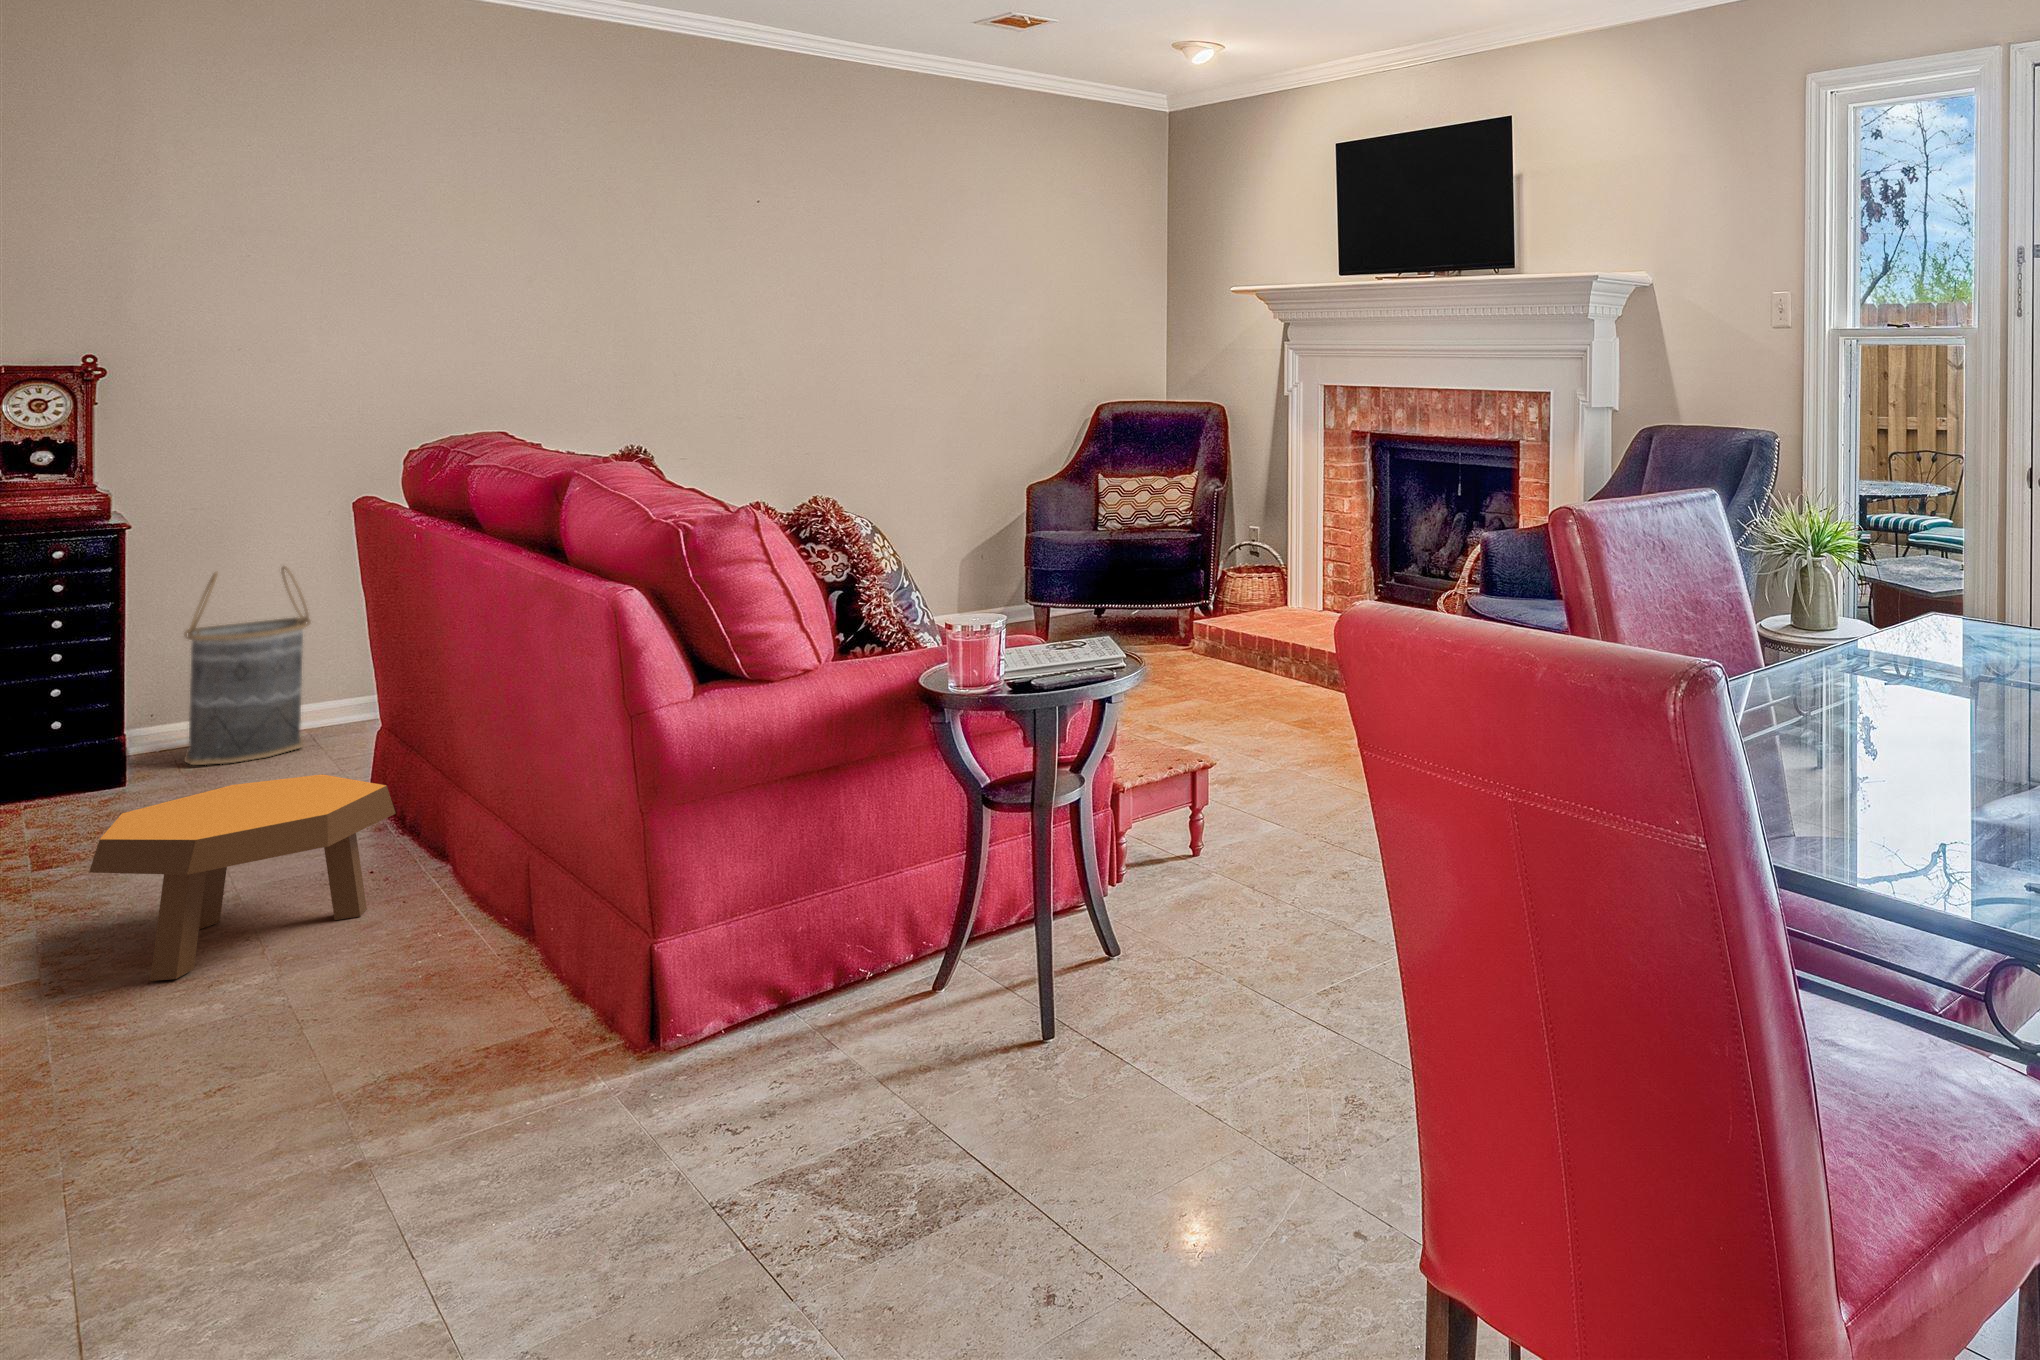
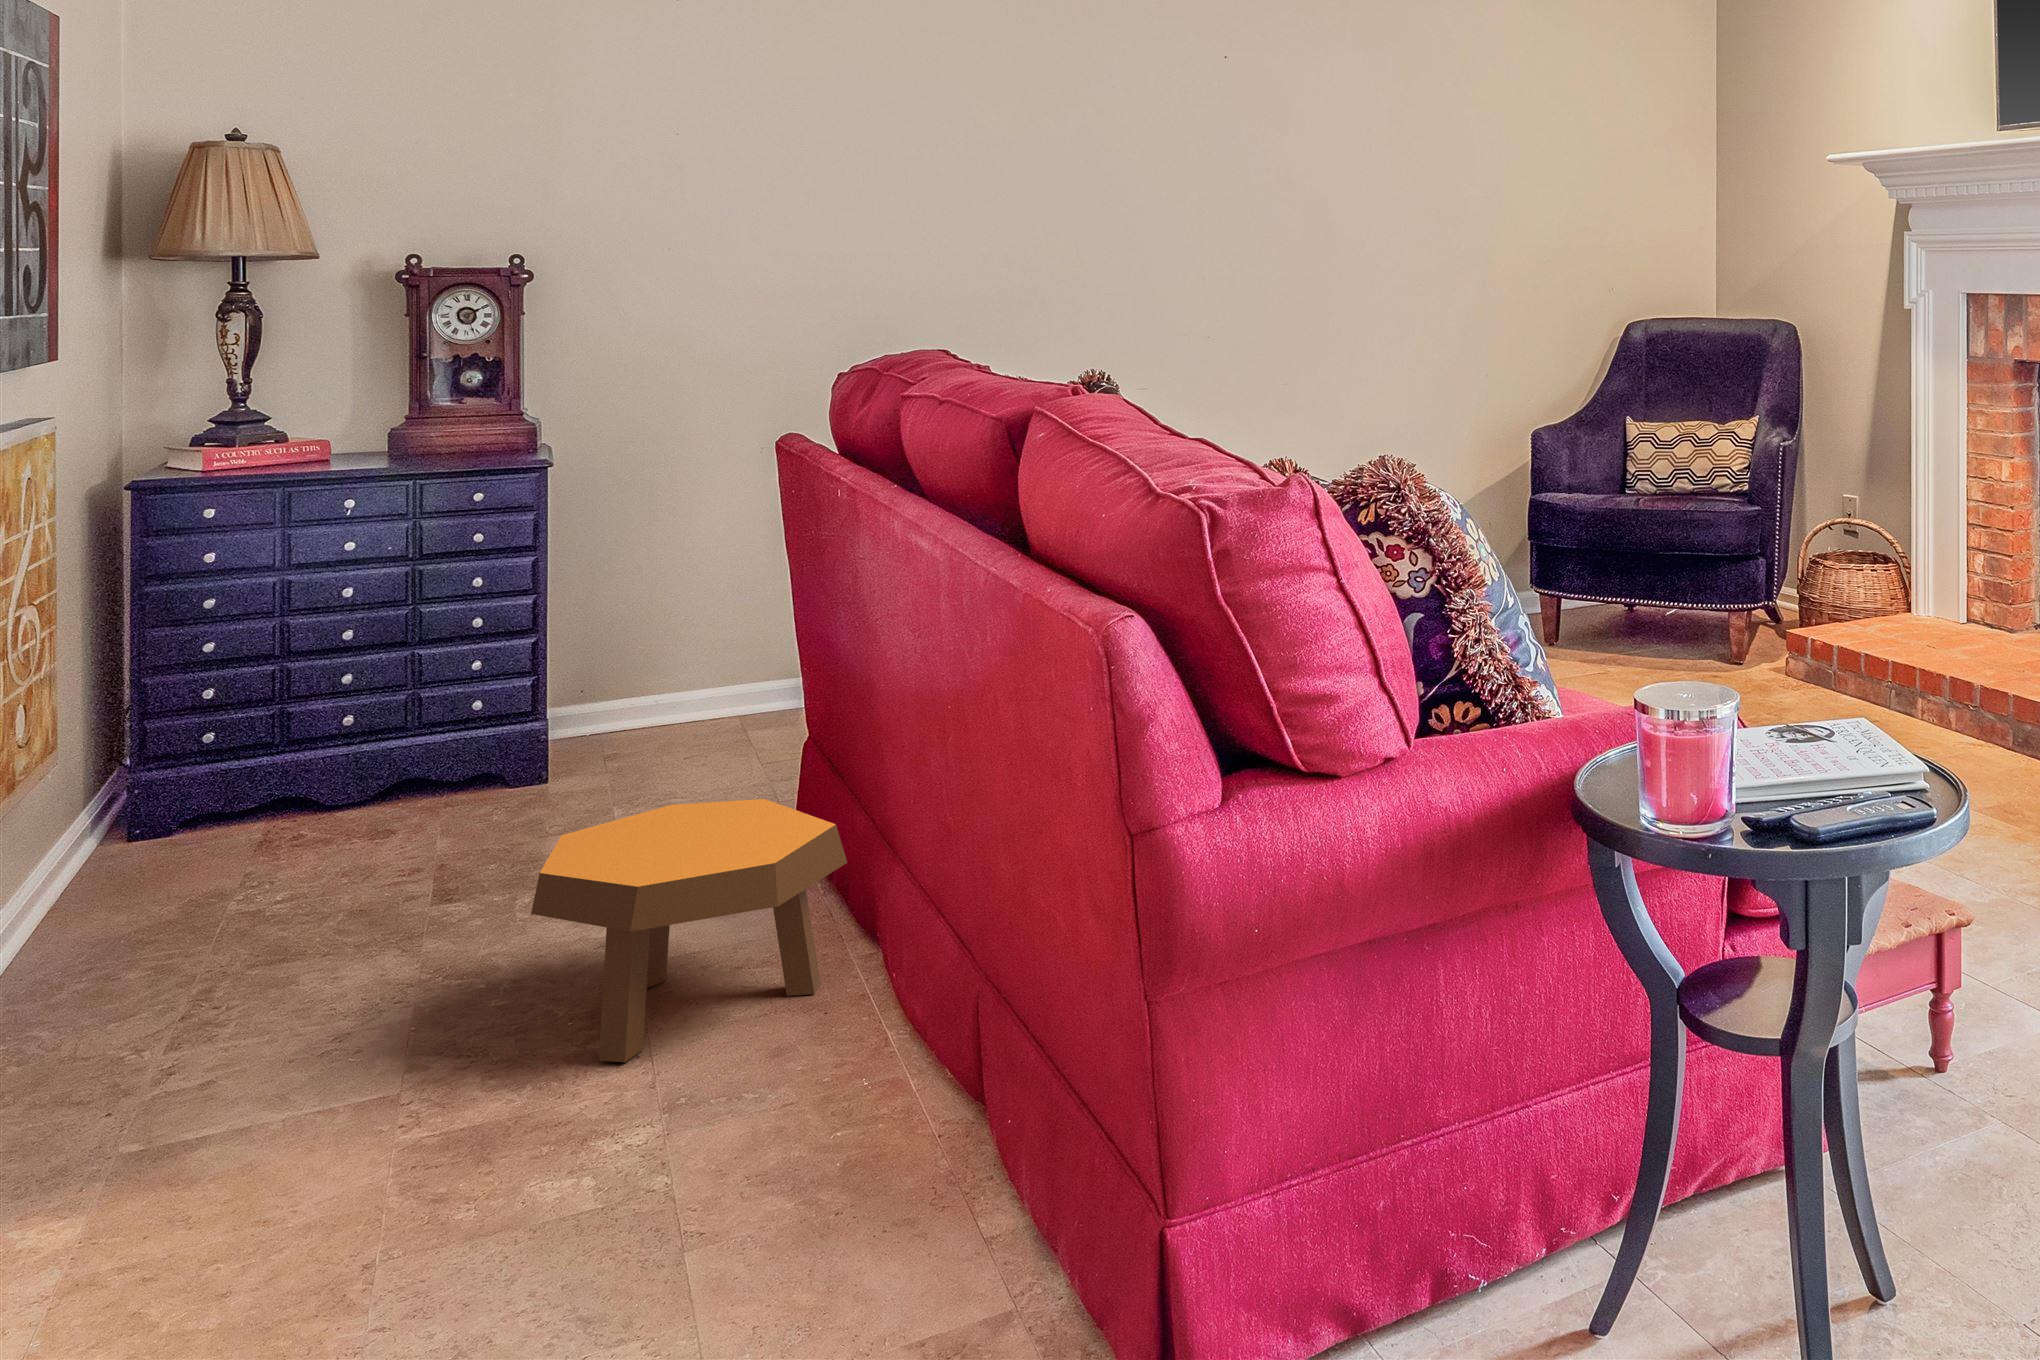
basket: present [184,566,310,765] -> none [613,513,737,751]

